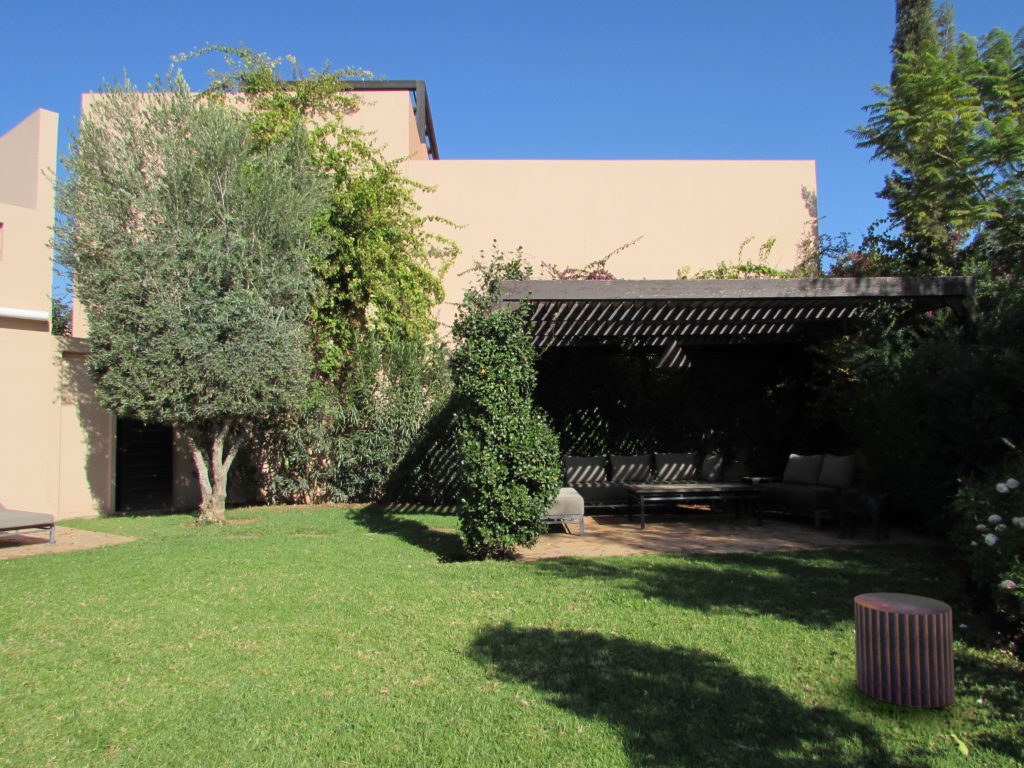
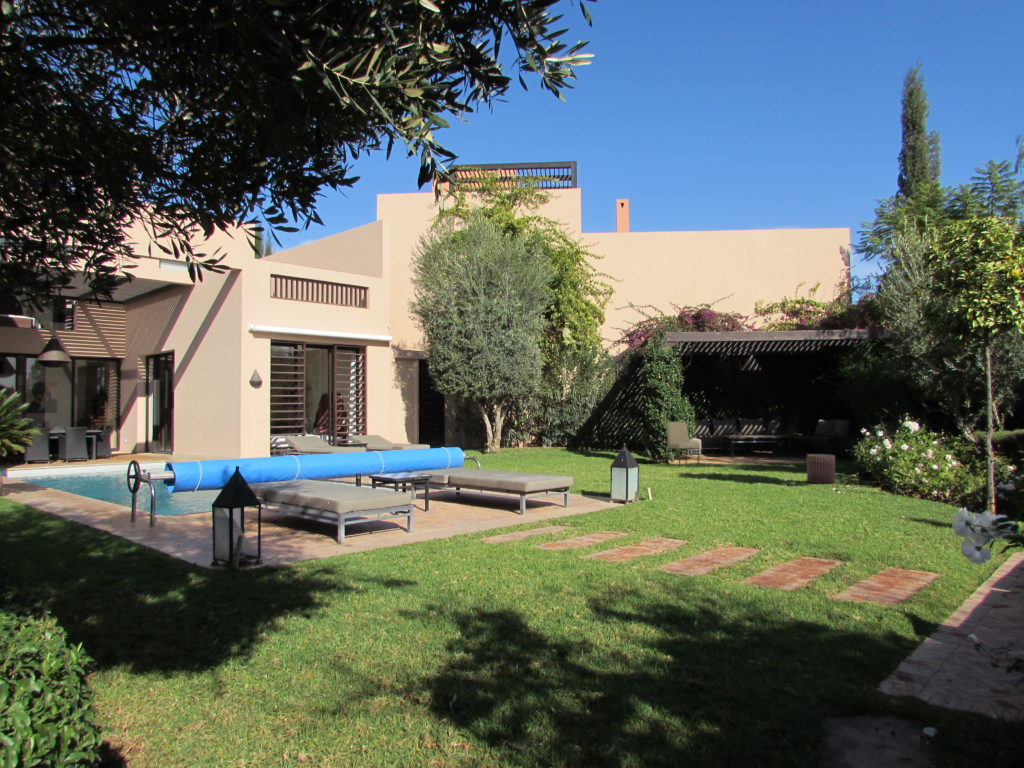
chair: none [494,469,562,576] -> present [667,422,699,467]

